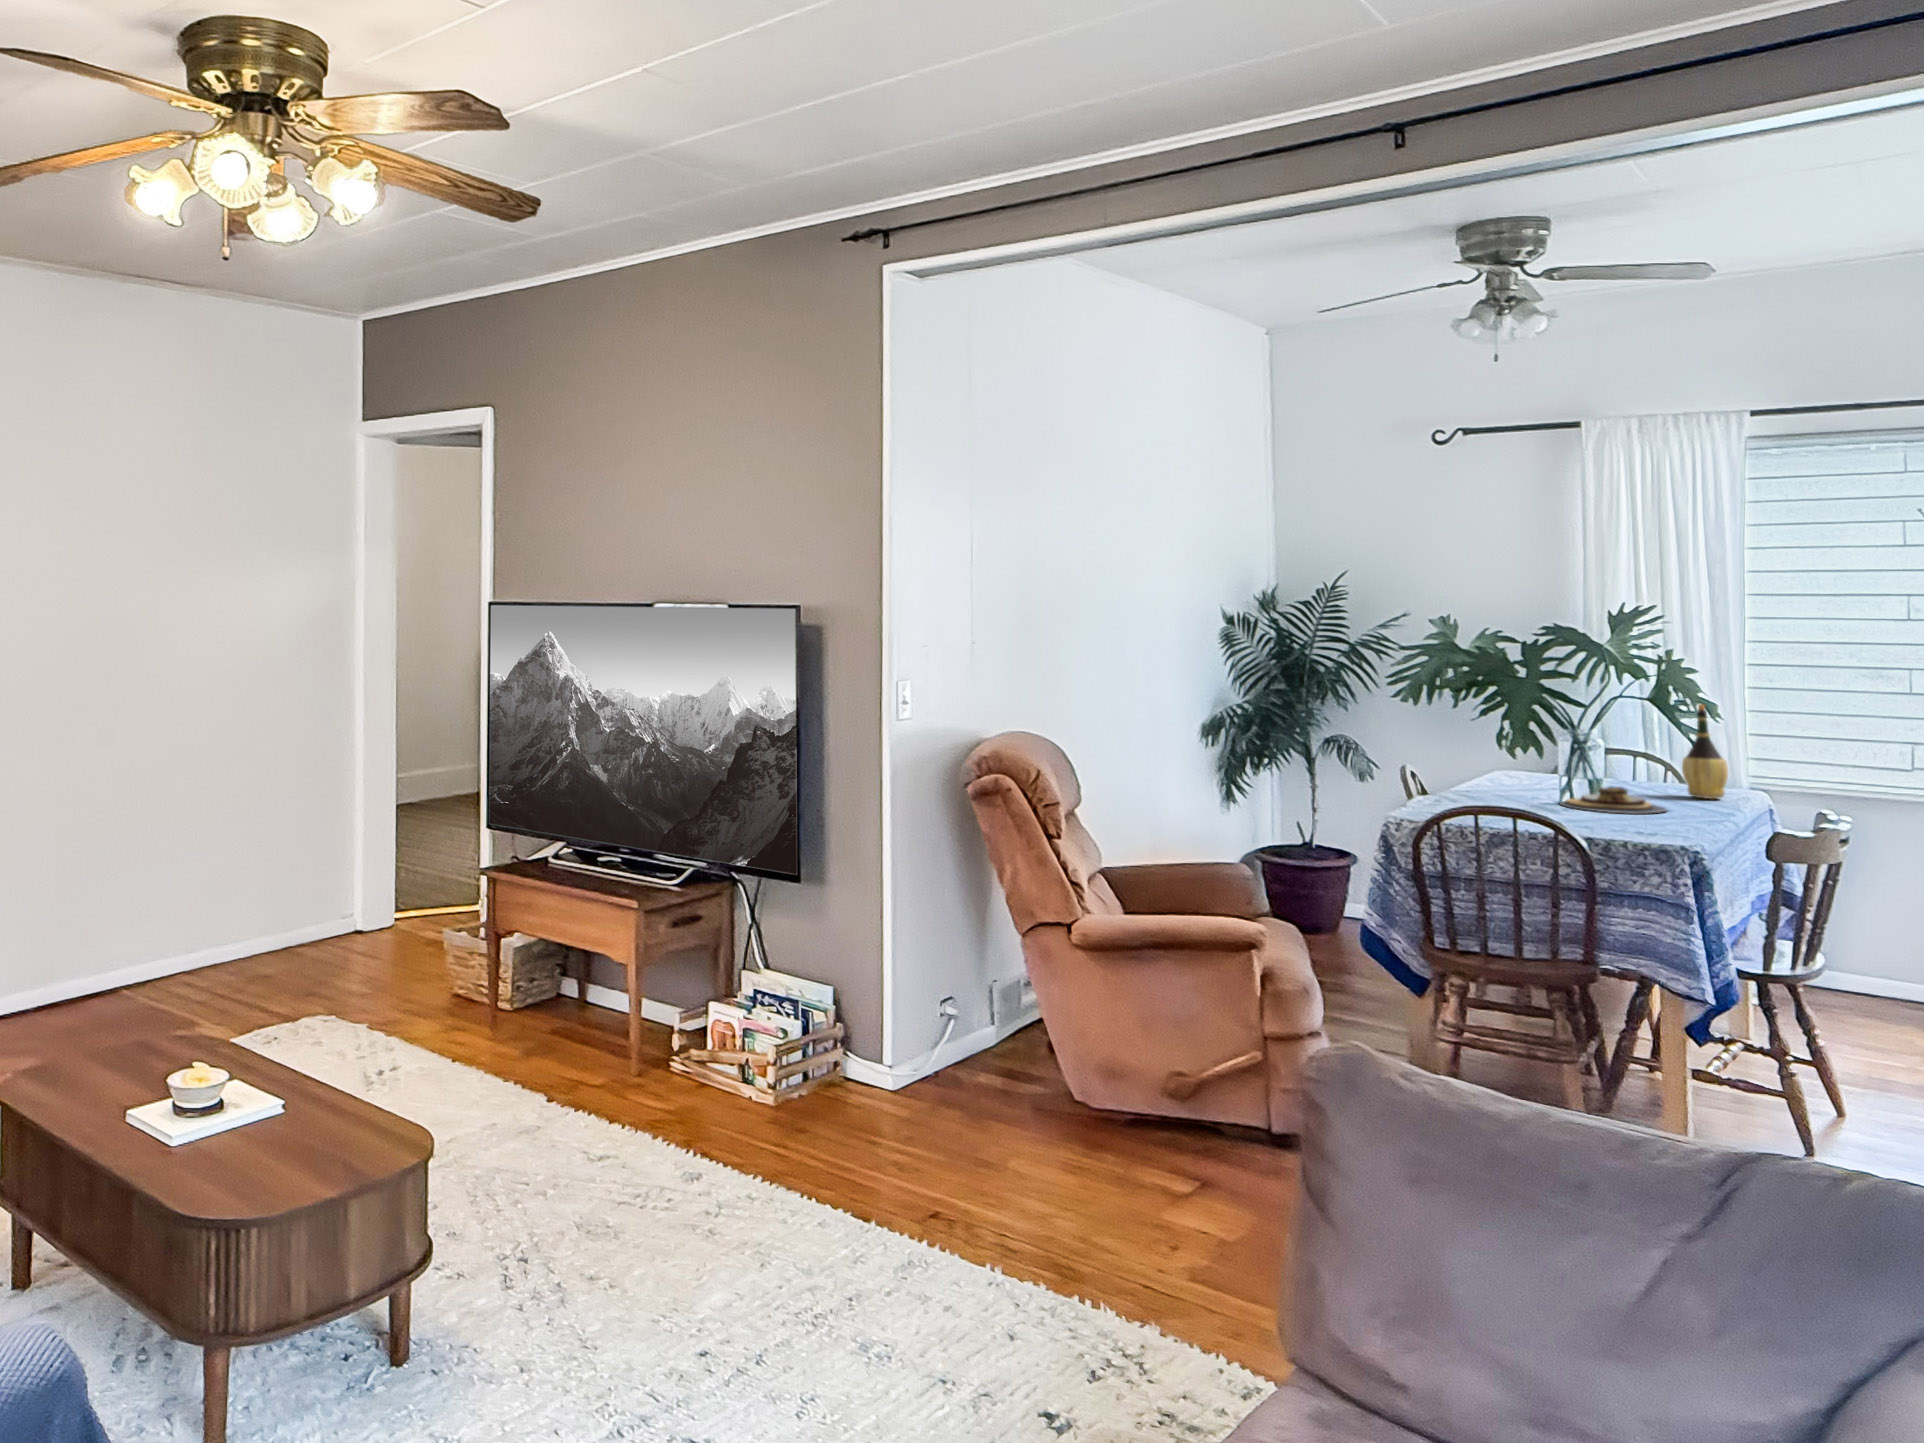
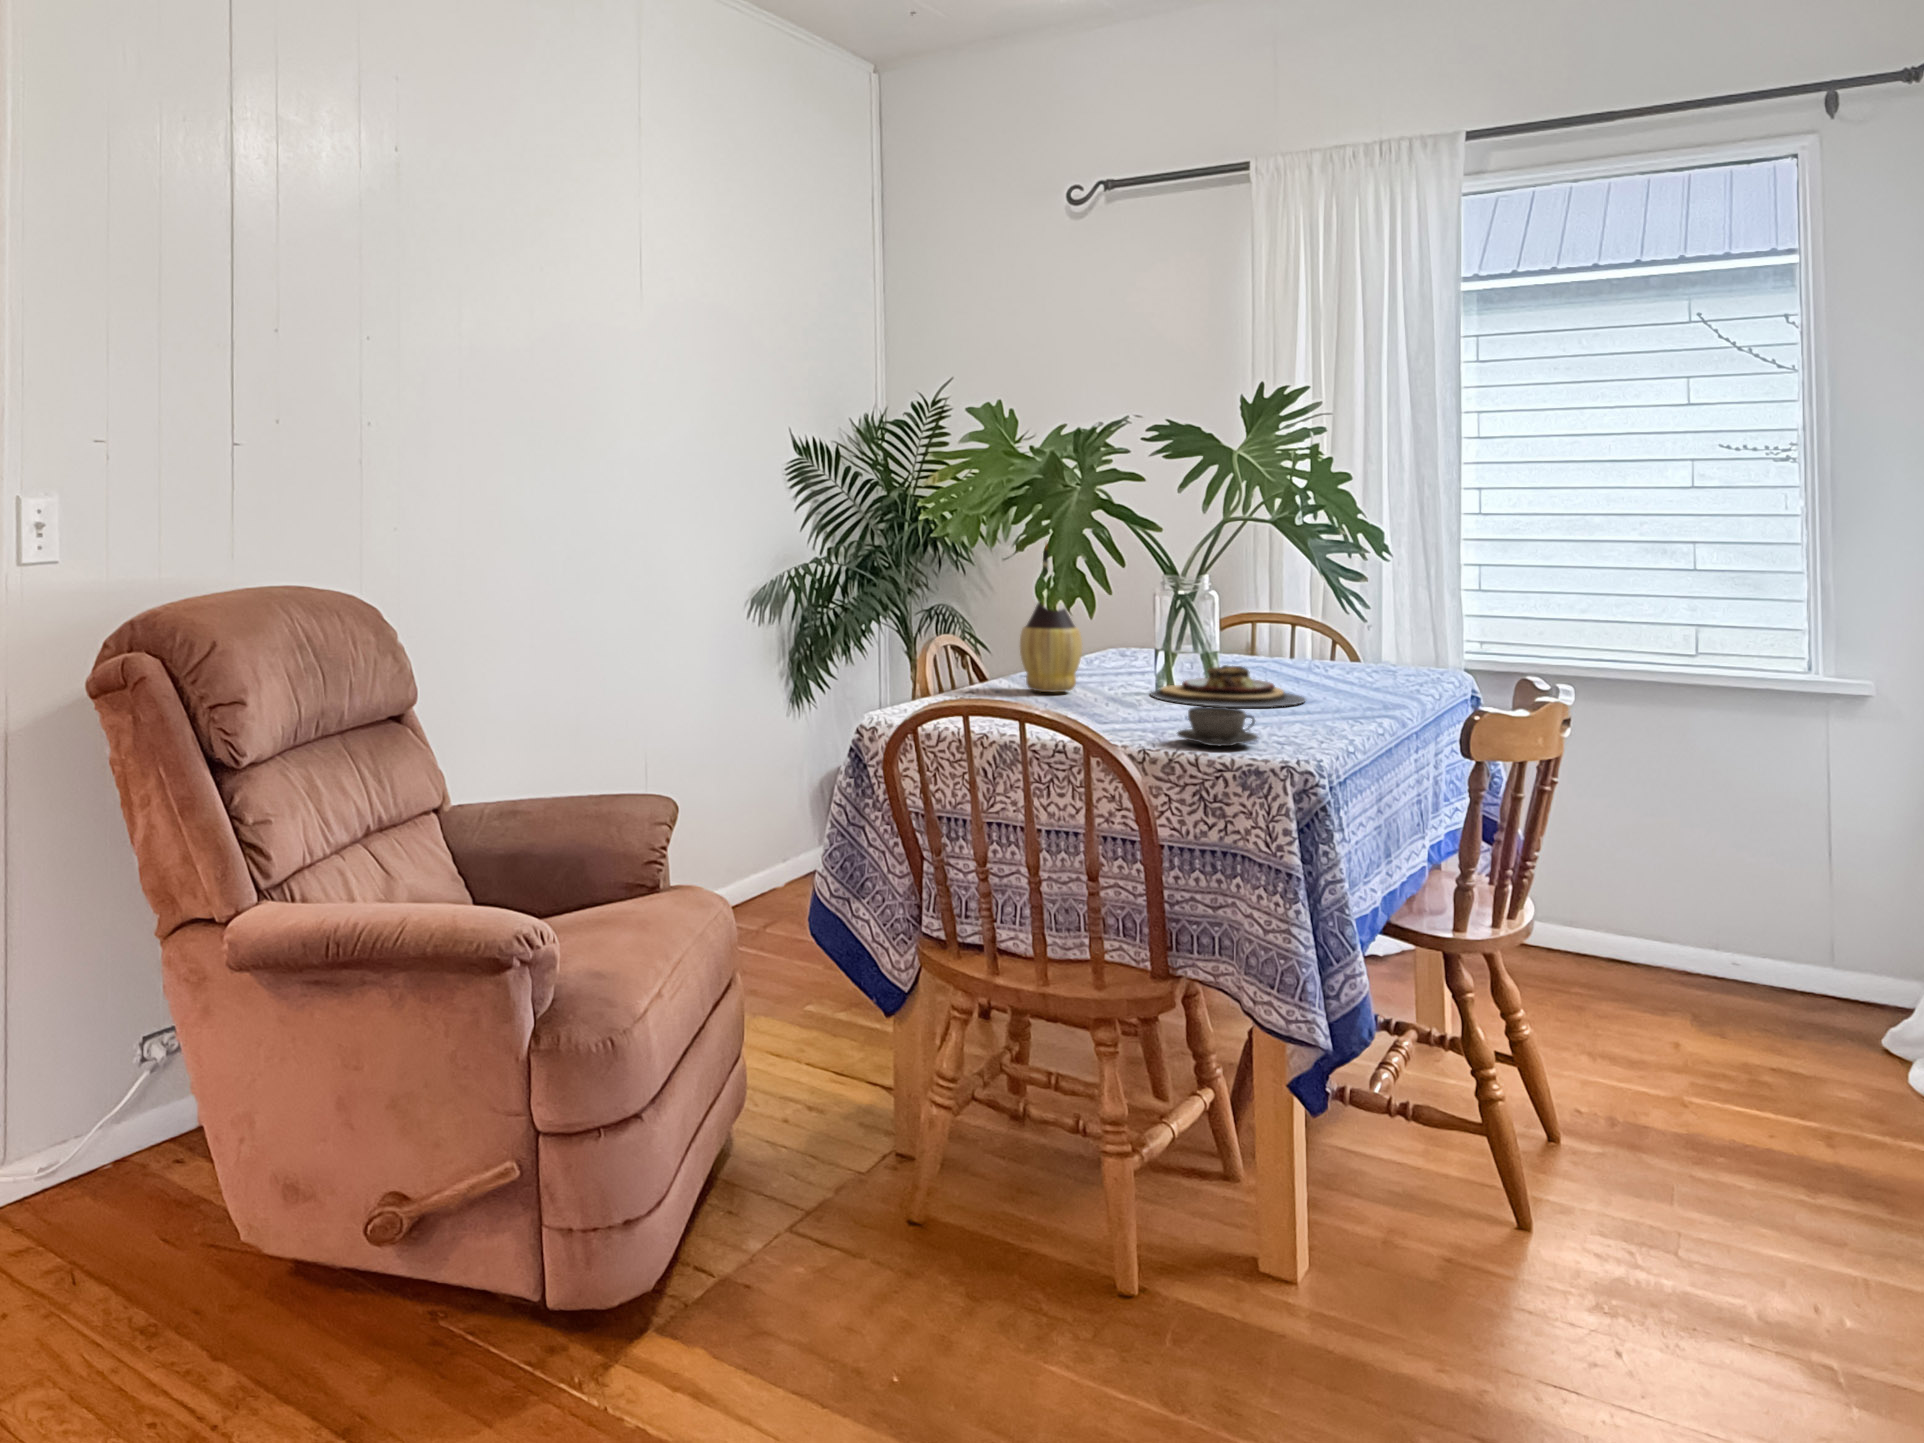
wine bottle: present [1682,704,1728,799] -> present [1020,543,1082,692]
teacup: none [1605,813,1658,836] -> present [1177,707,1258,746]

